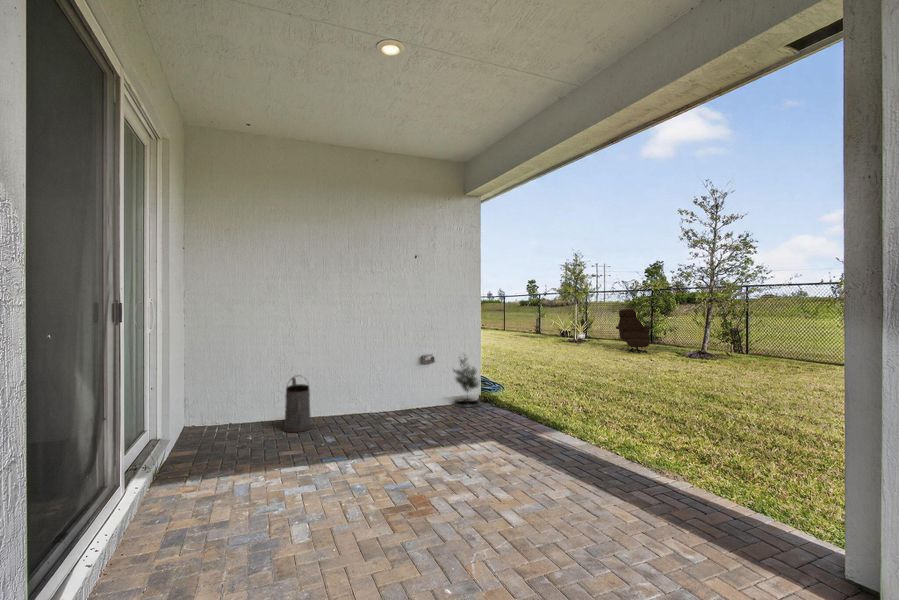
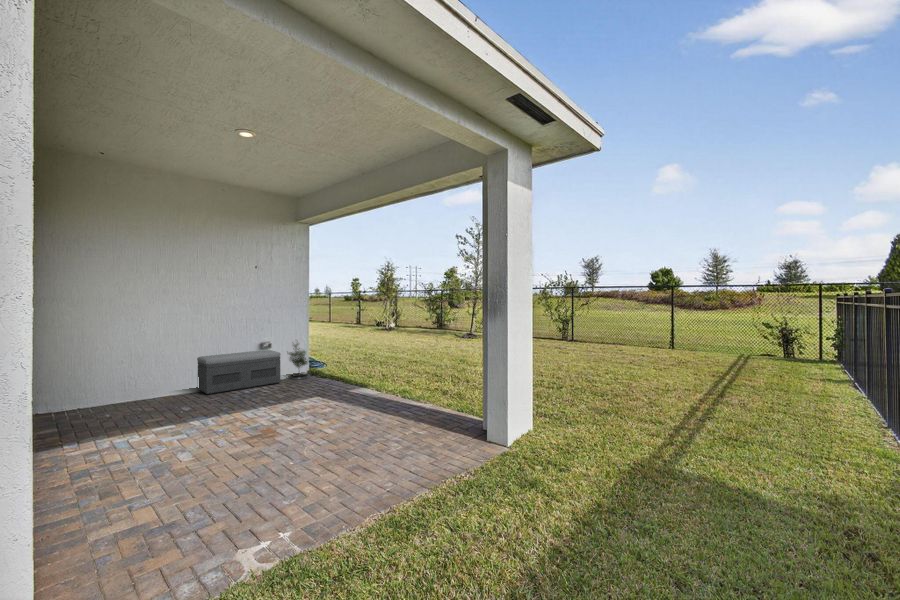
lounge chair: present [616,309,651,353] -> none [416,304,441,336]
storage bench: none [349,365,444,420] -> present [197,350,281,395]
watering can: present [283,377,312,432] -> none [139,362,167,408]

